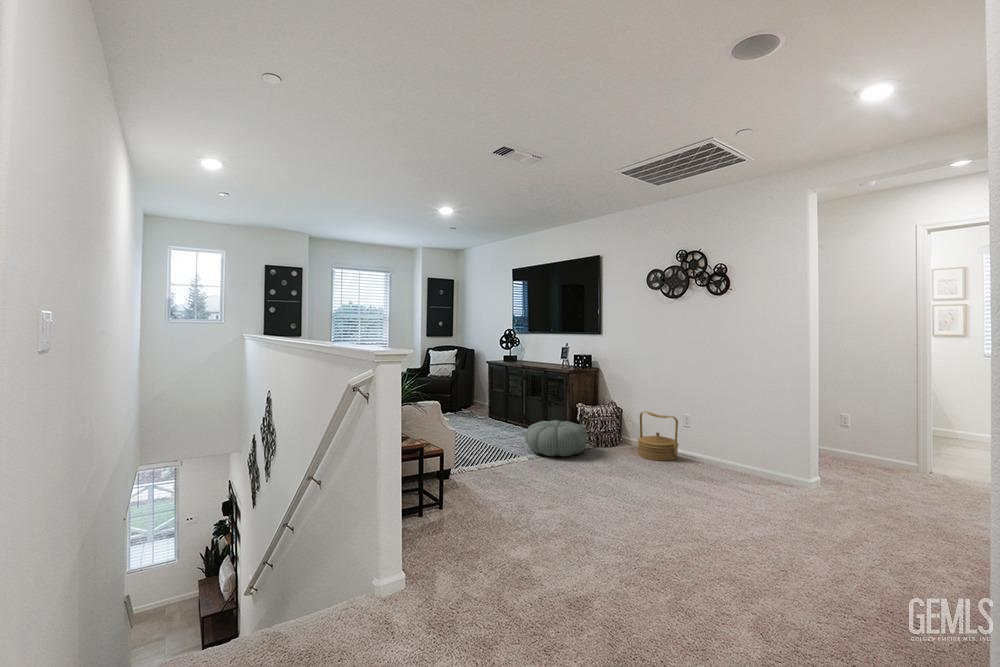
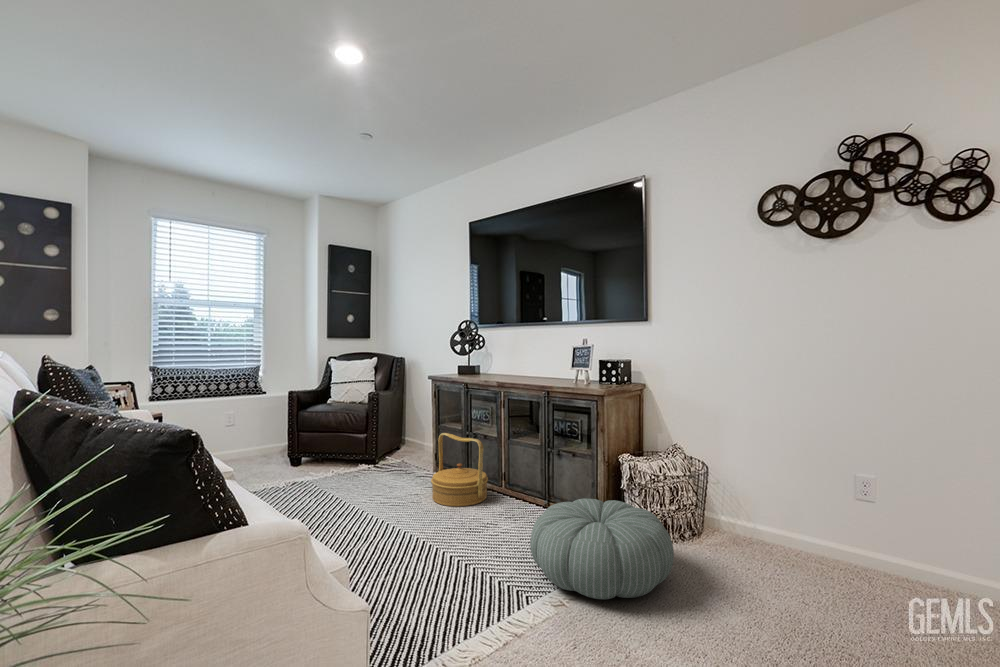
woven basket: present [638,411,678,461] -> present [431,433,488,506]

